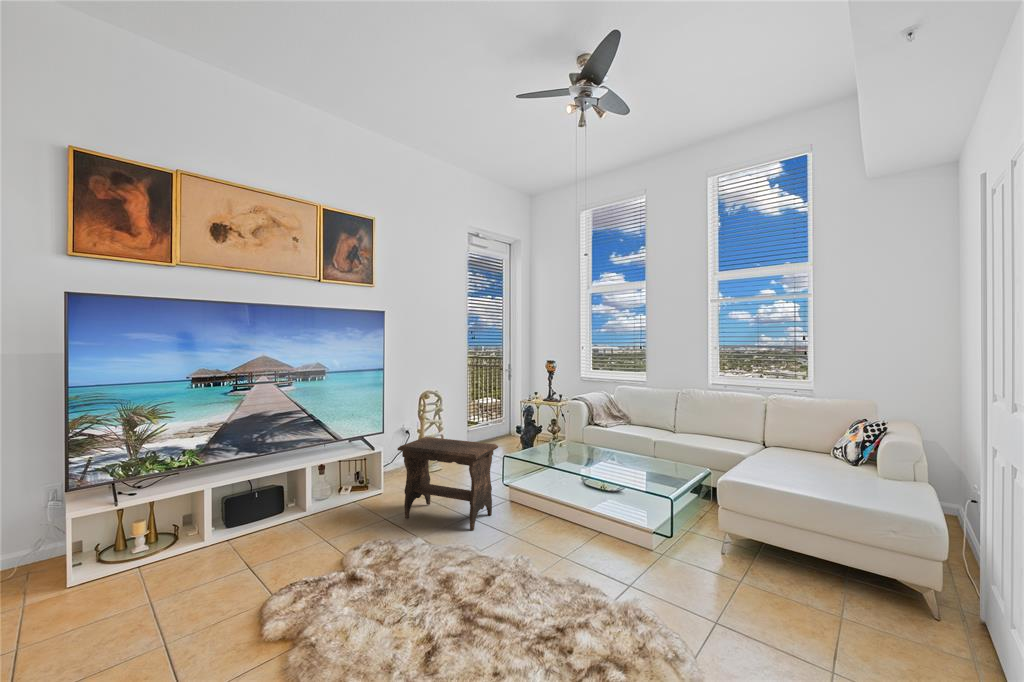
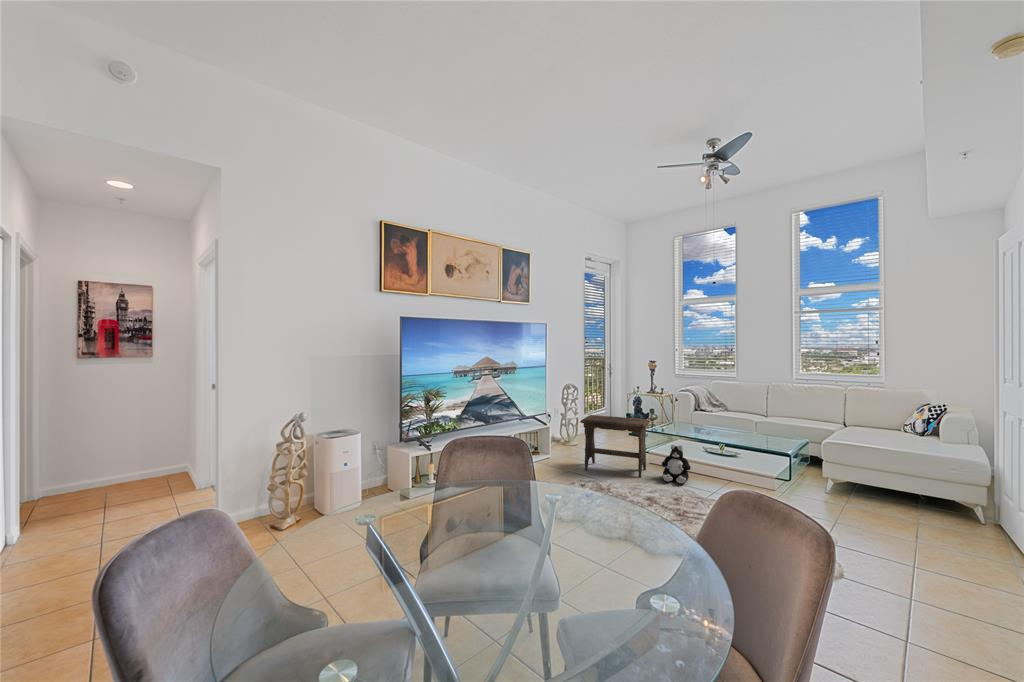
plush toy: none [496,483,538,543] -> present [662,445,691,484]

